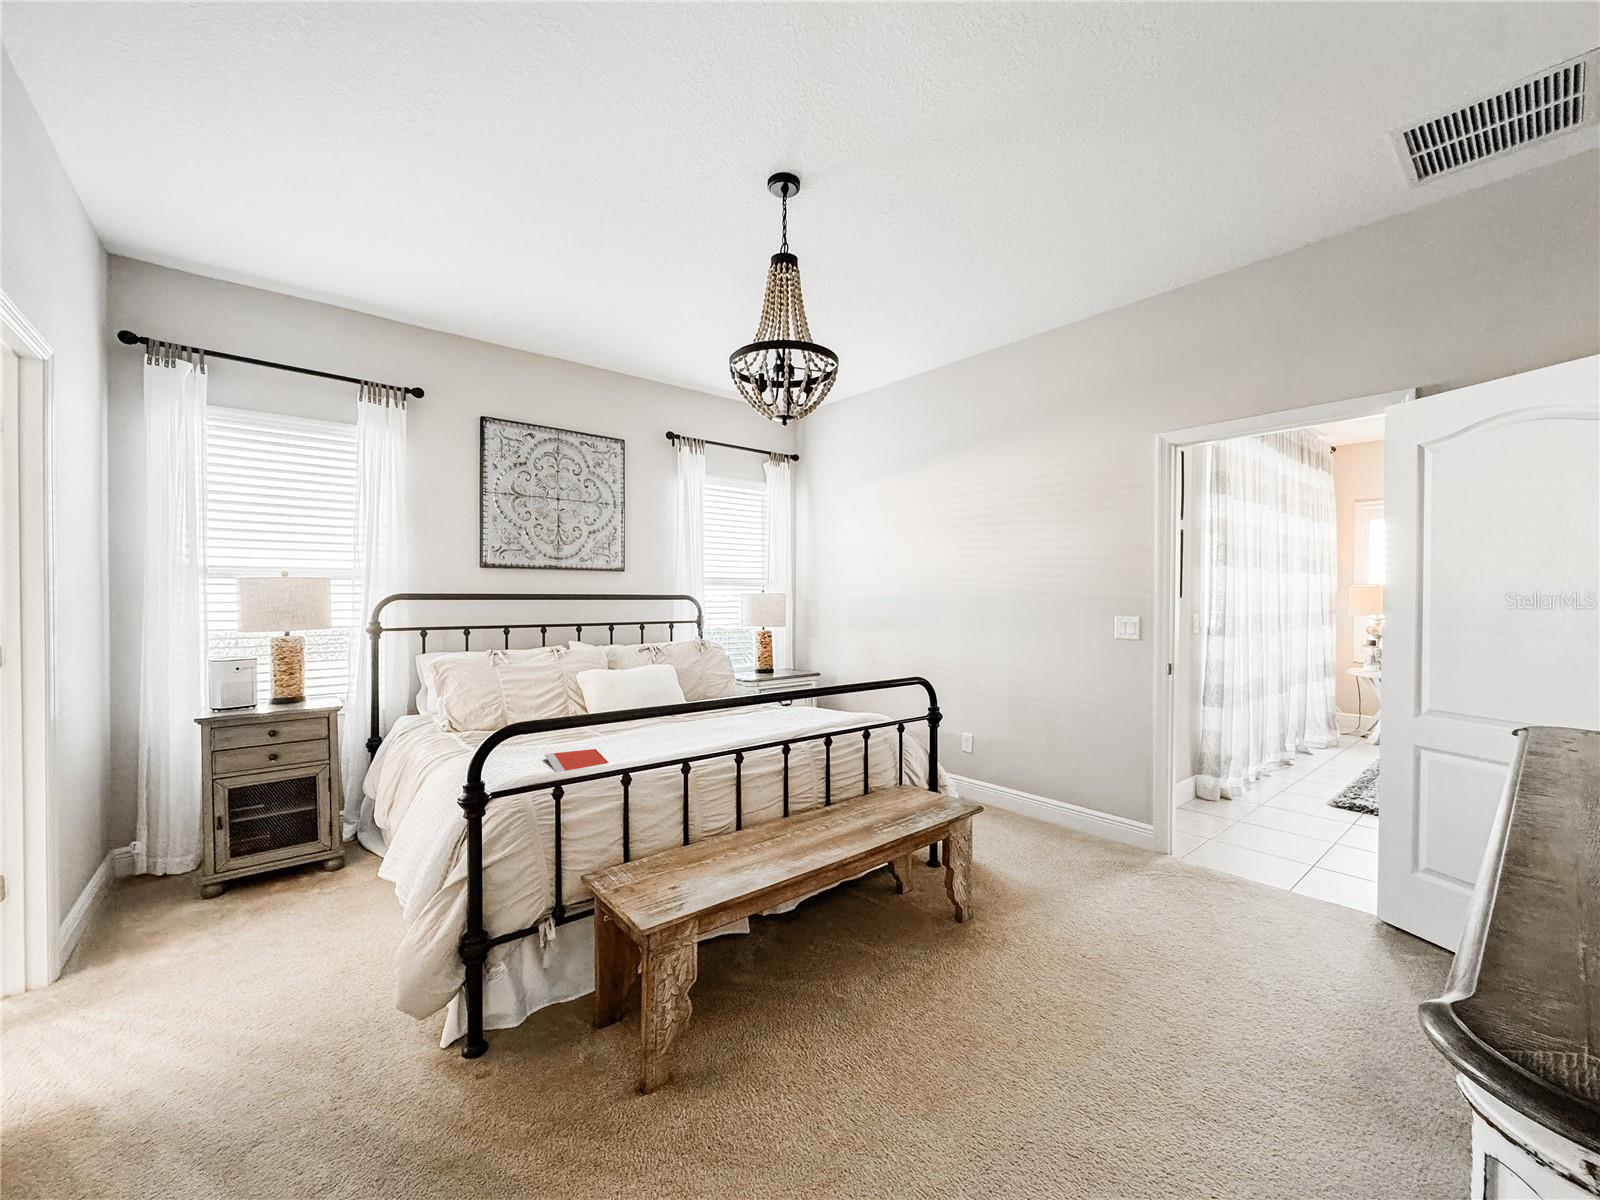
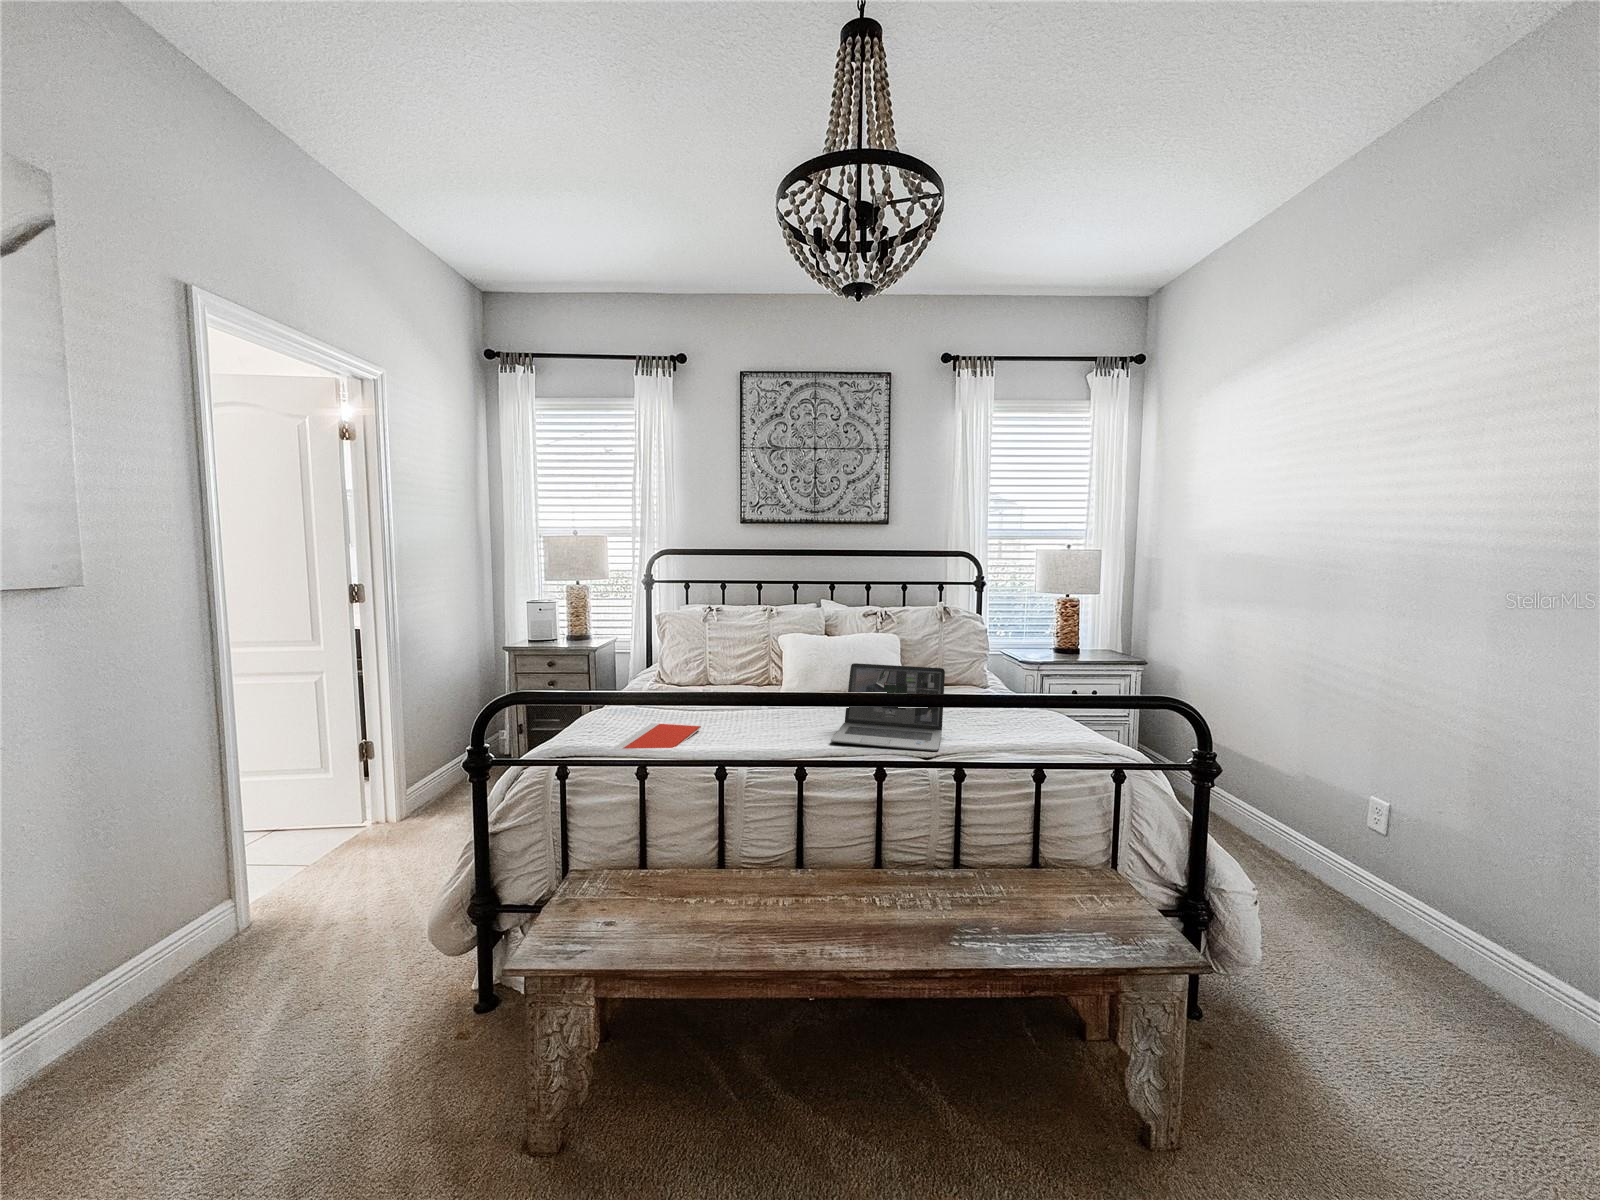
laptop: none [699,679,796,741] -> present [831,663,945,751]

